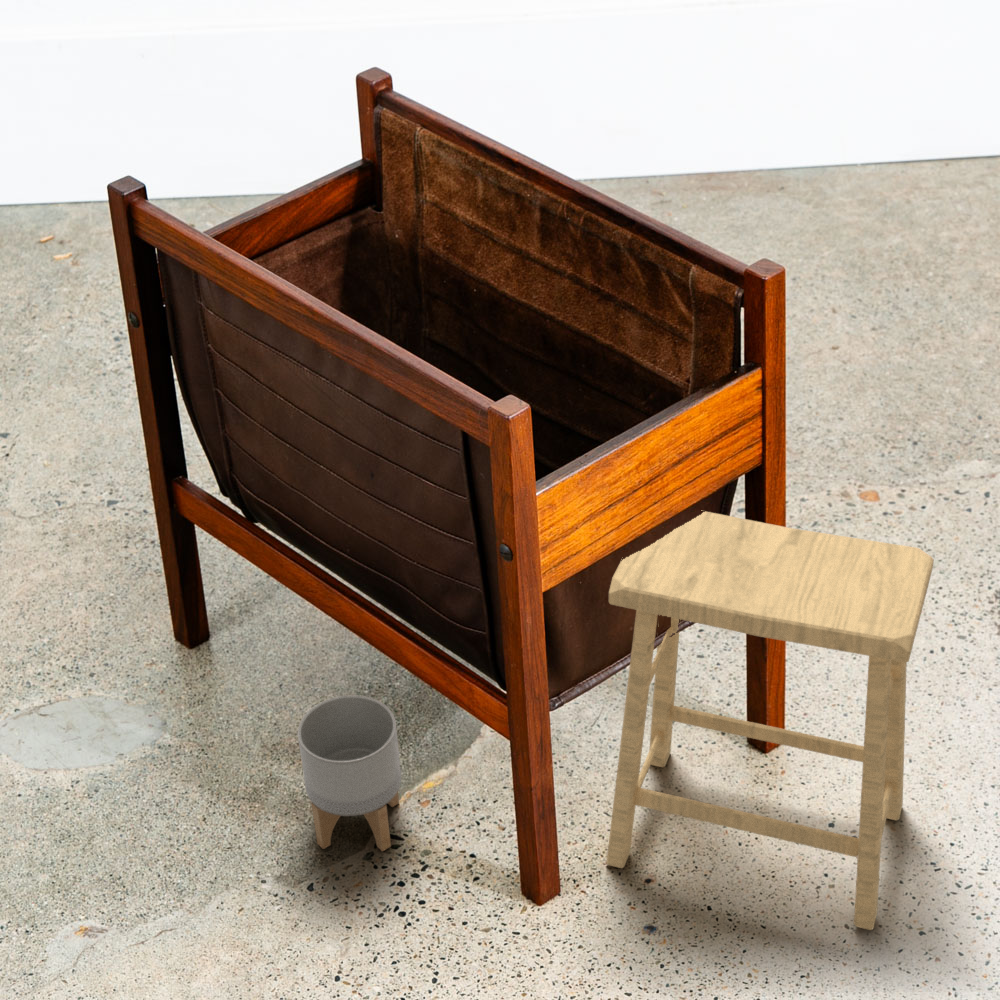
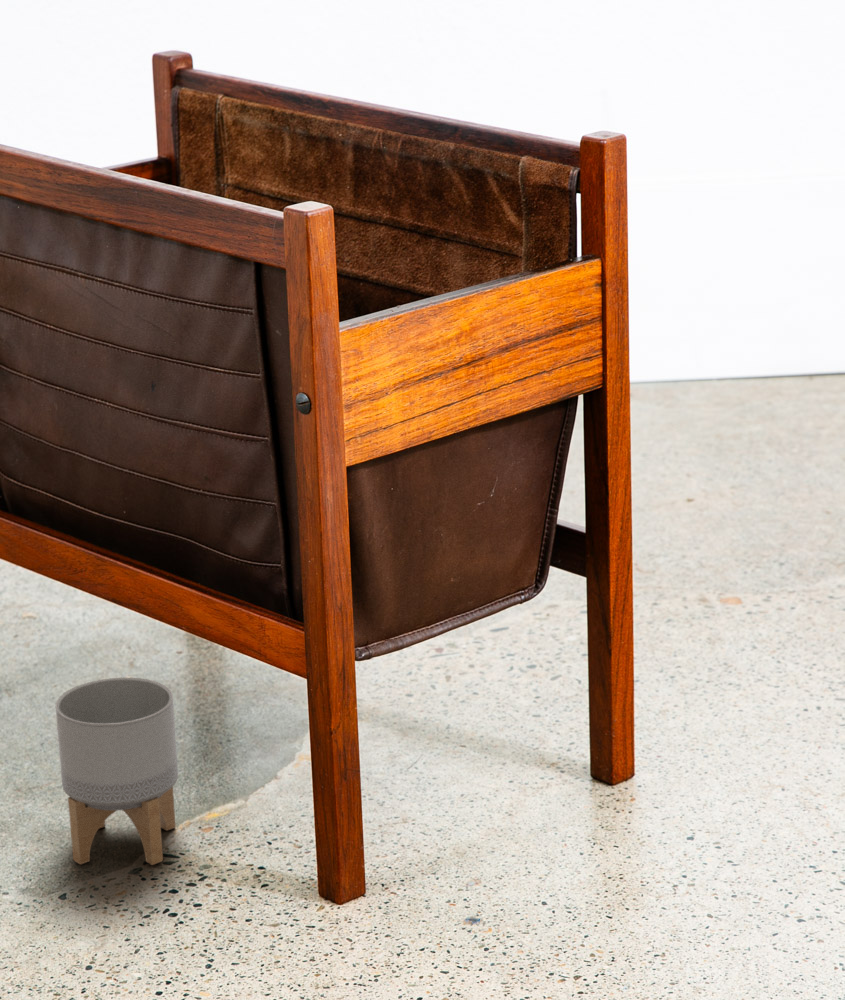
footstool: present [606,512,934,930] -> none [418,426,785,917]

